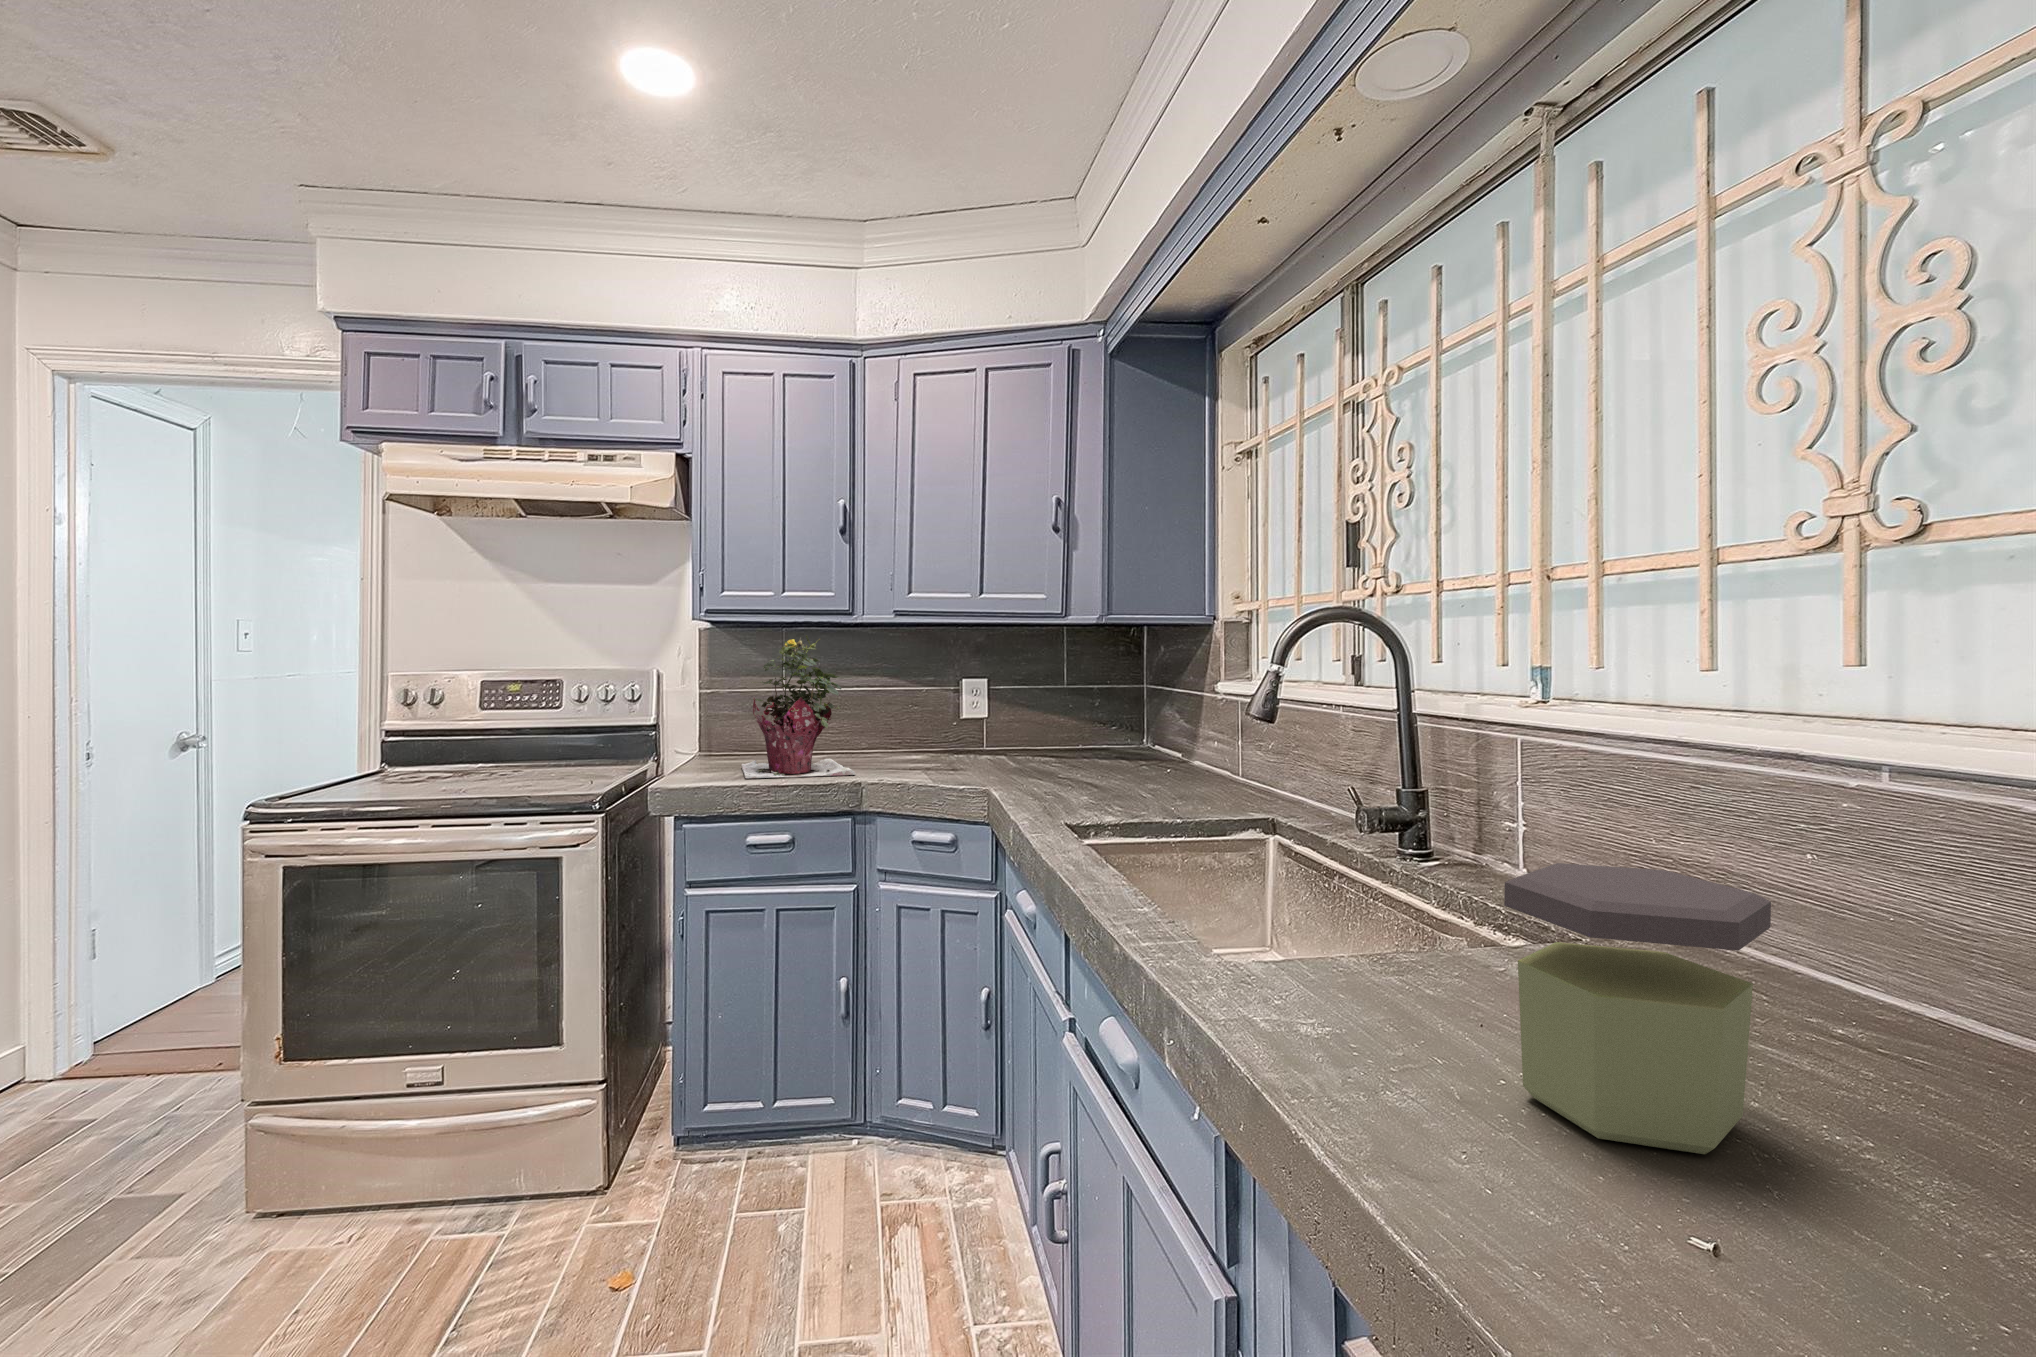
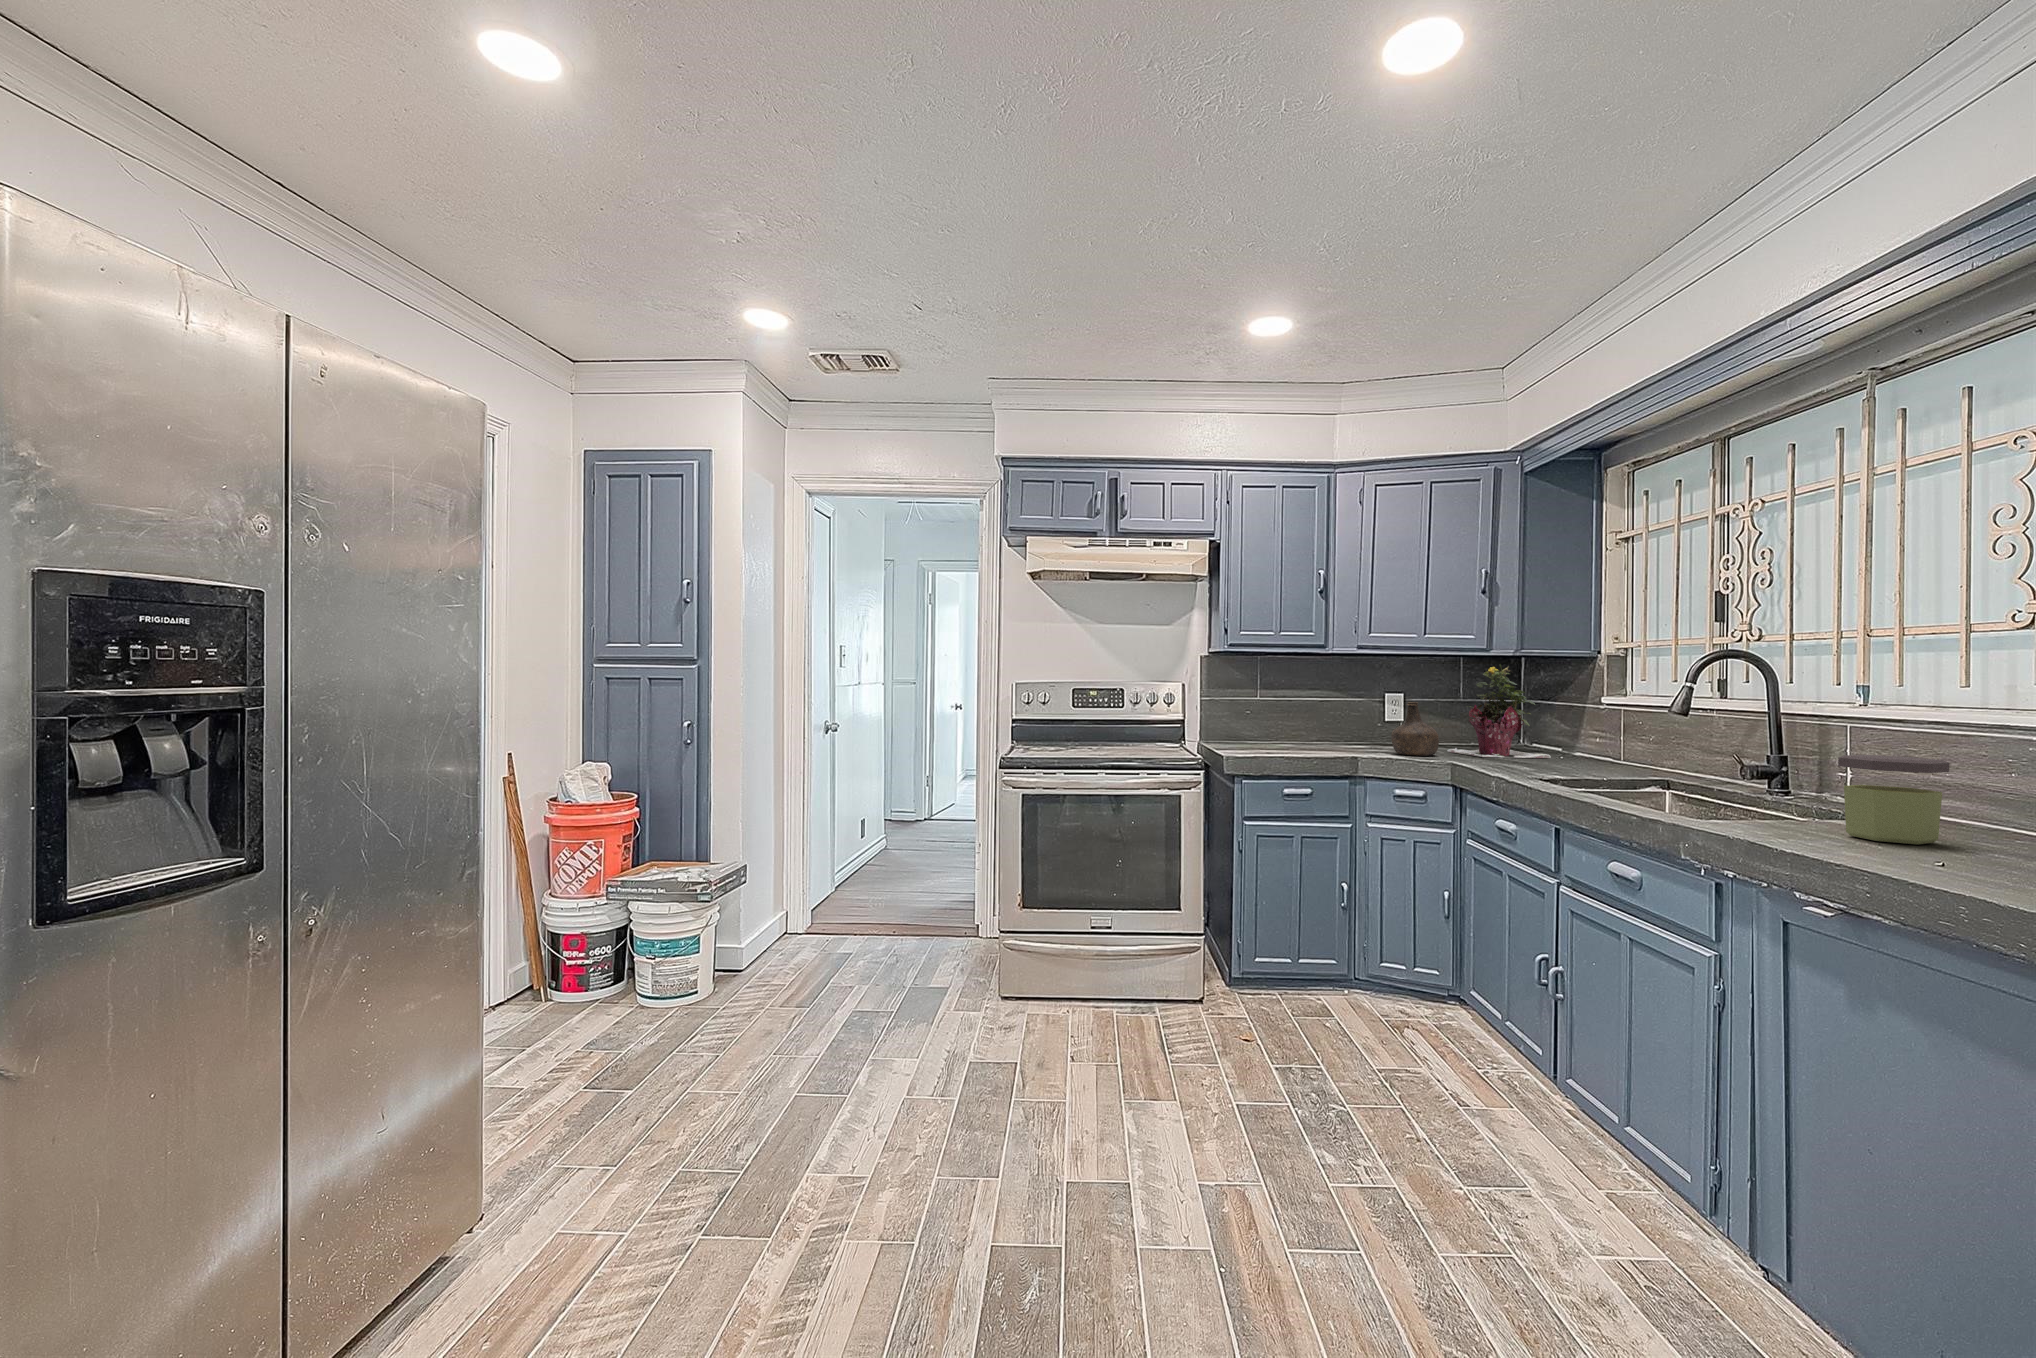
potted plant: present [742,636,855,778] -> present [1448,665,1551,758]
bottle: none [922,696,988,779] -> present [1391,702,1439,756]

